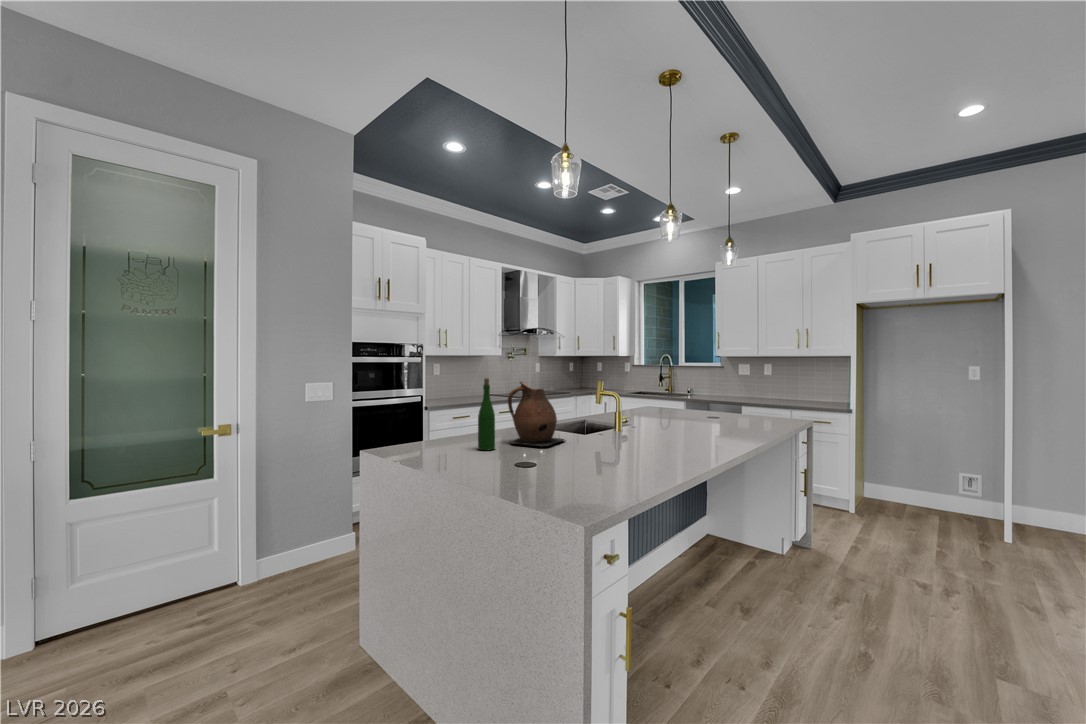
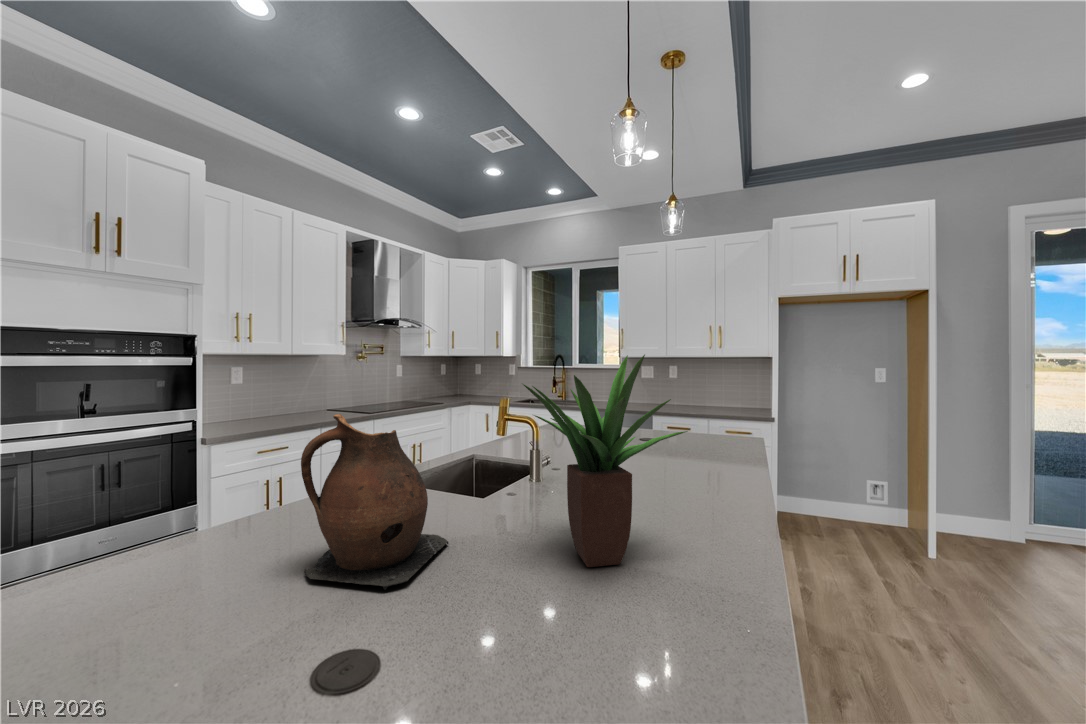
potted plant: none [597,356,676,449] -> present [523,355,688,567]
wine bottle: present [478,378,495,450] -> none [183,415,248,636]

